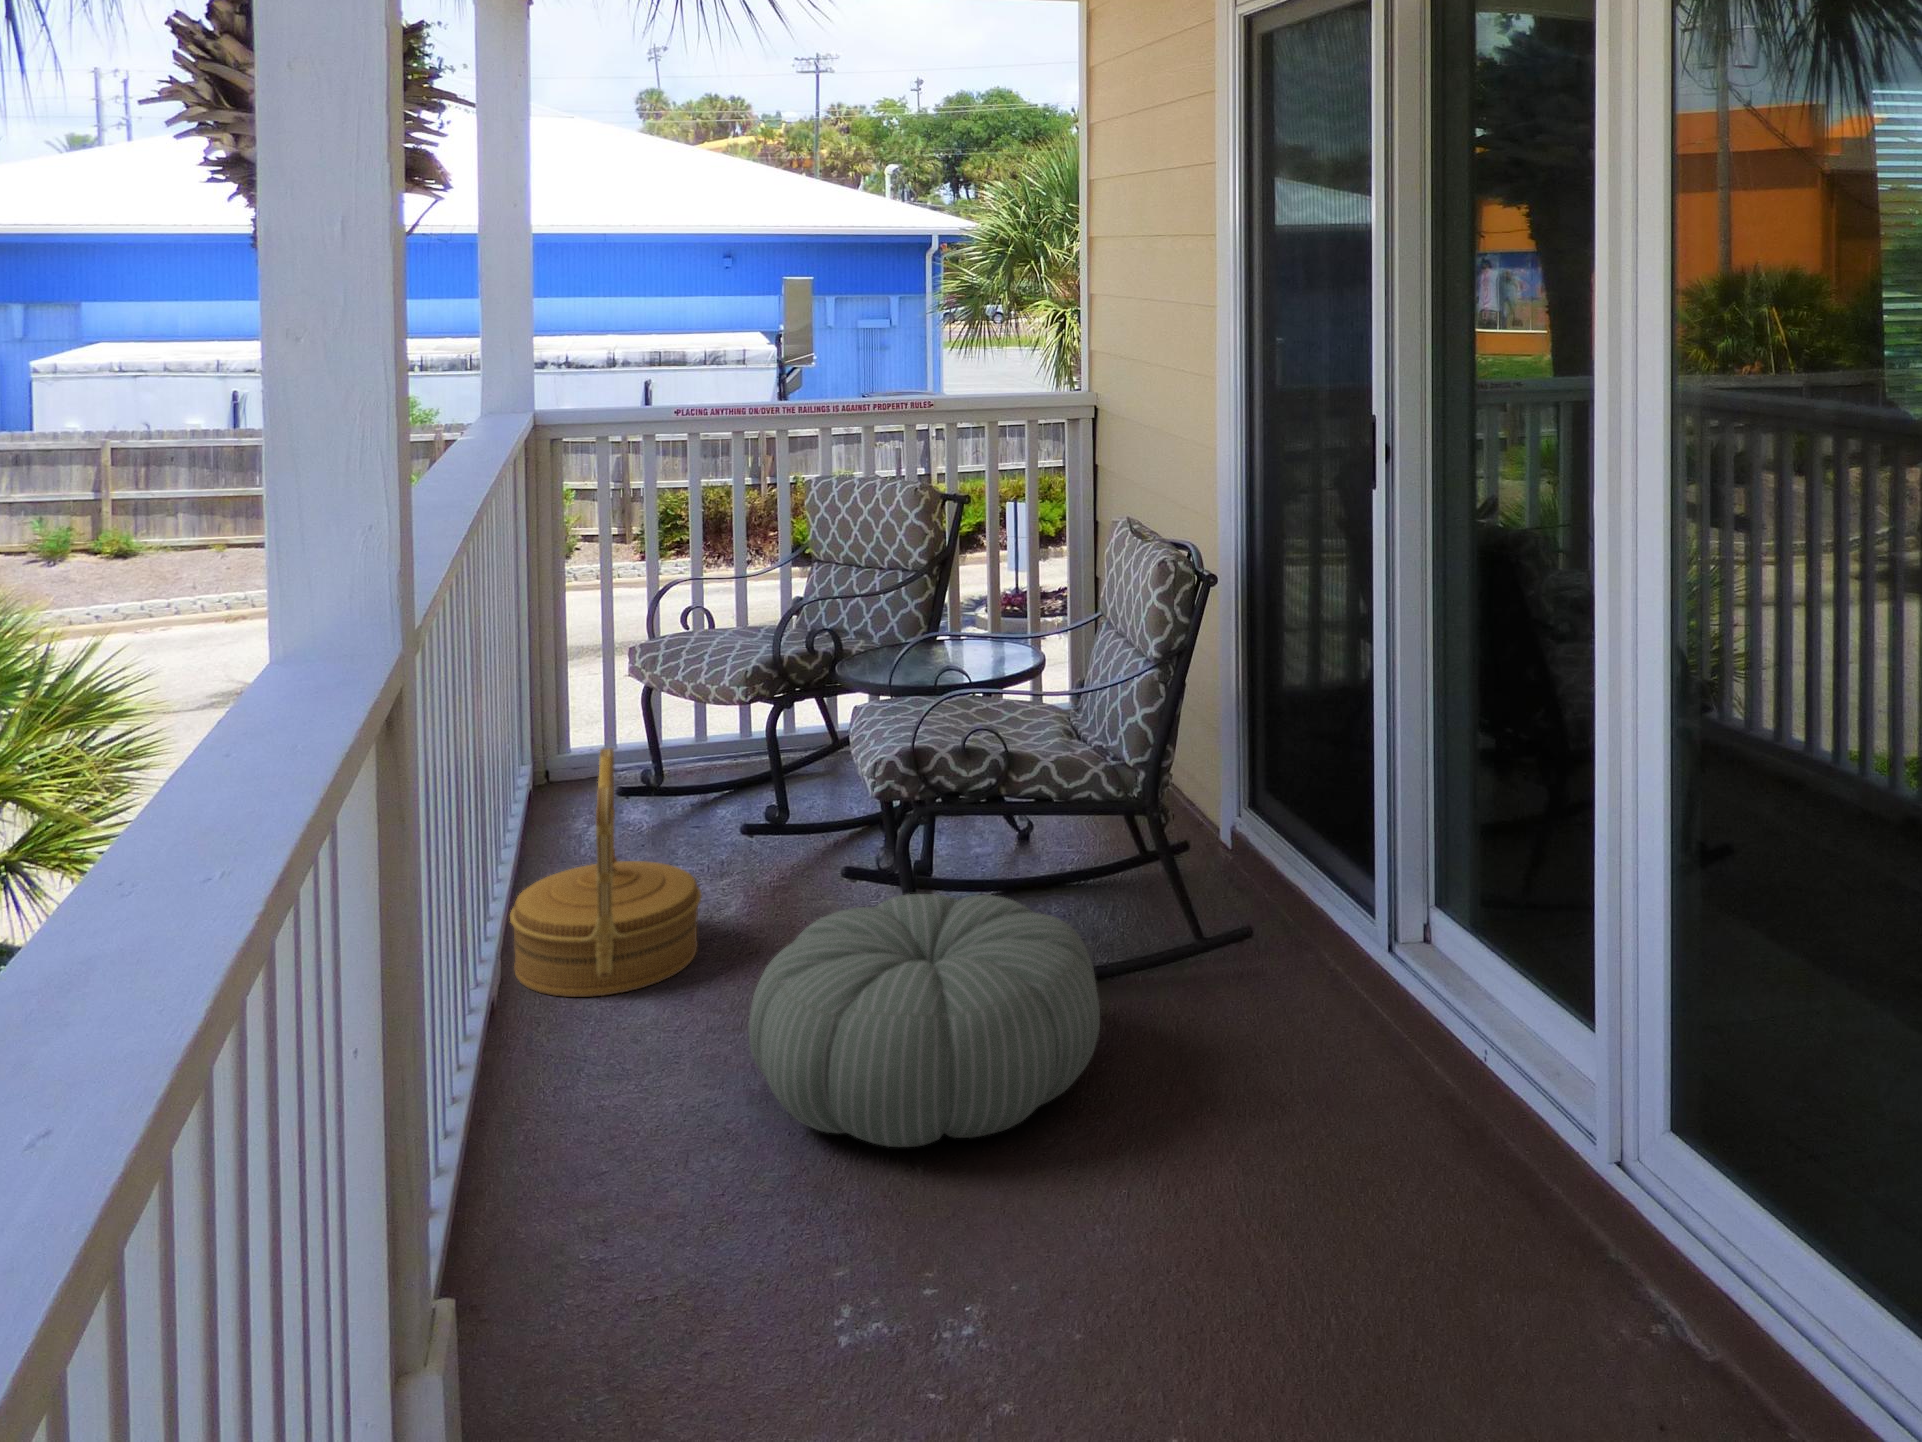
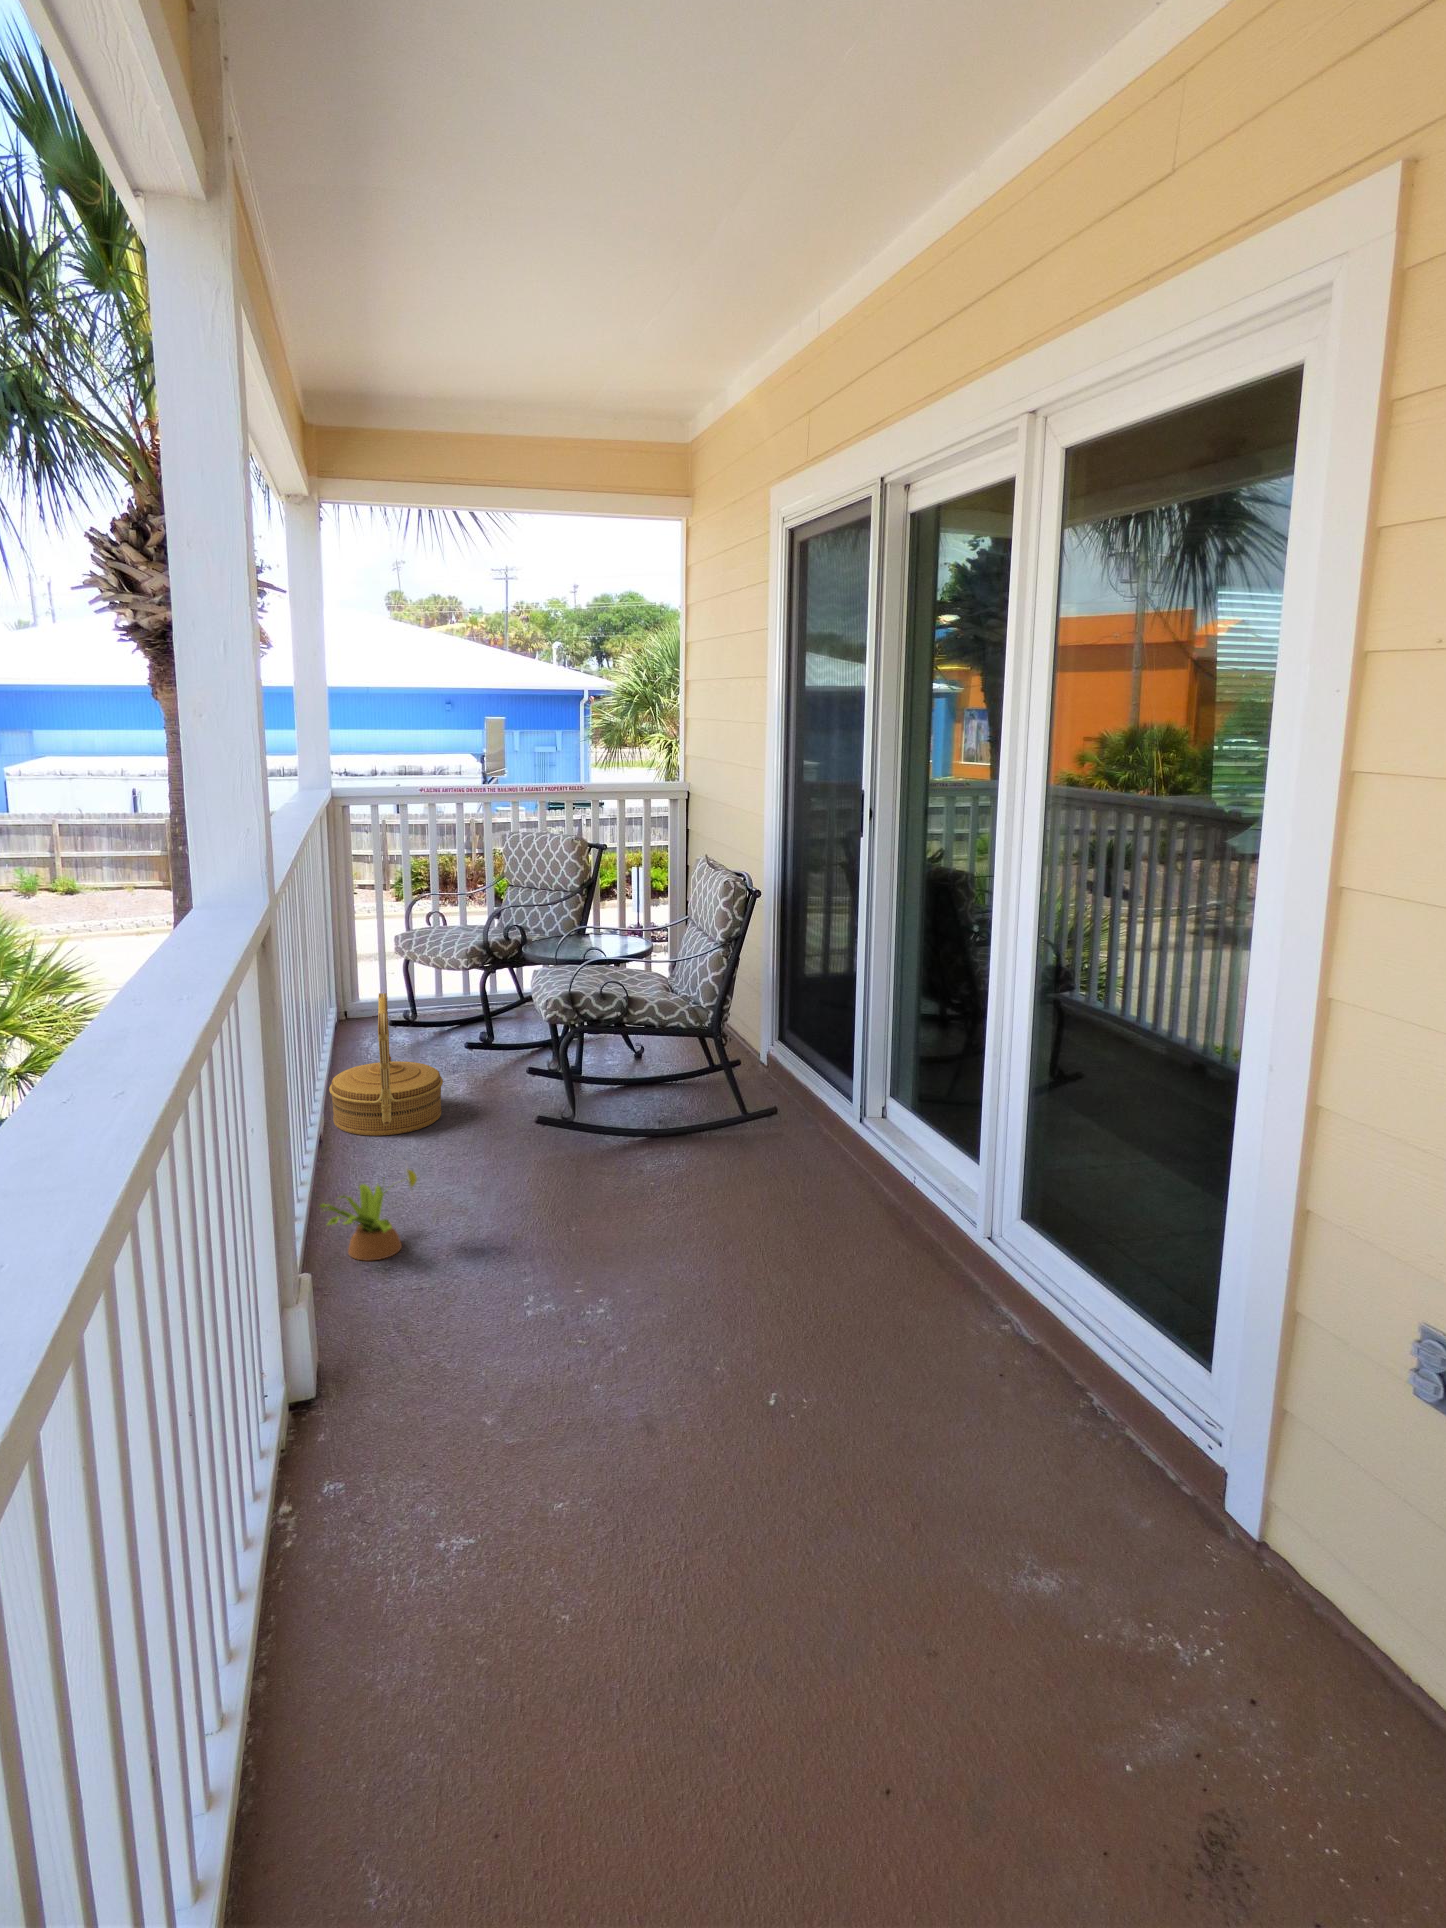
pouf: present [748,894,1100,1147] -> none [473,1078,682,1214]
decorative plant: none [474,1052,650,1256] -> present [320,1160,417,1261]

